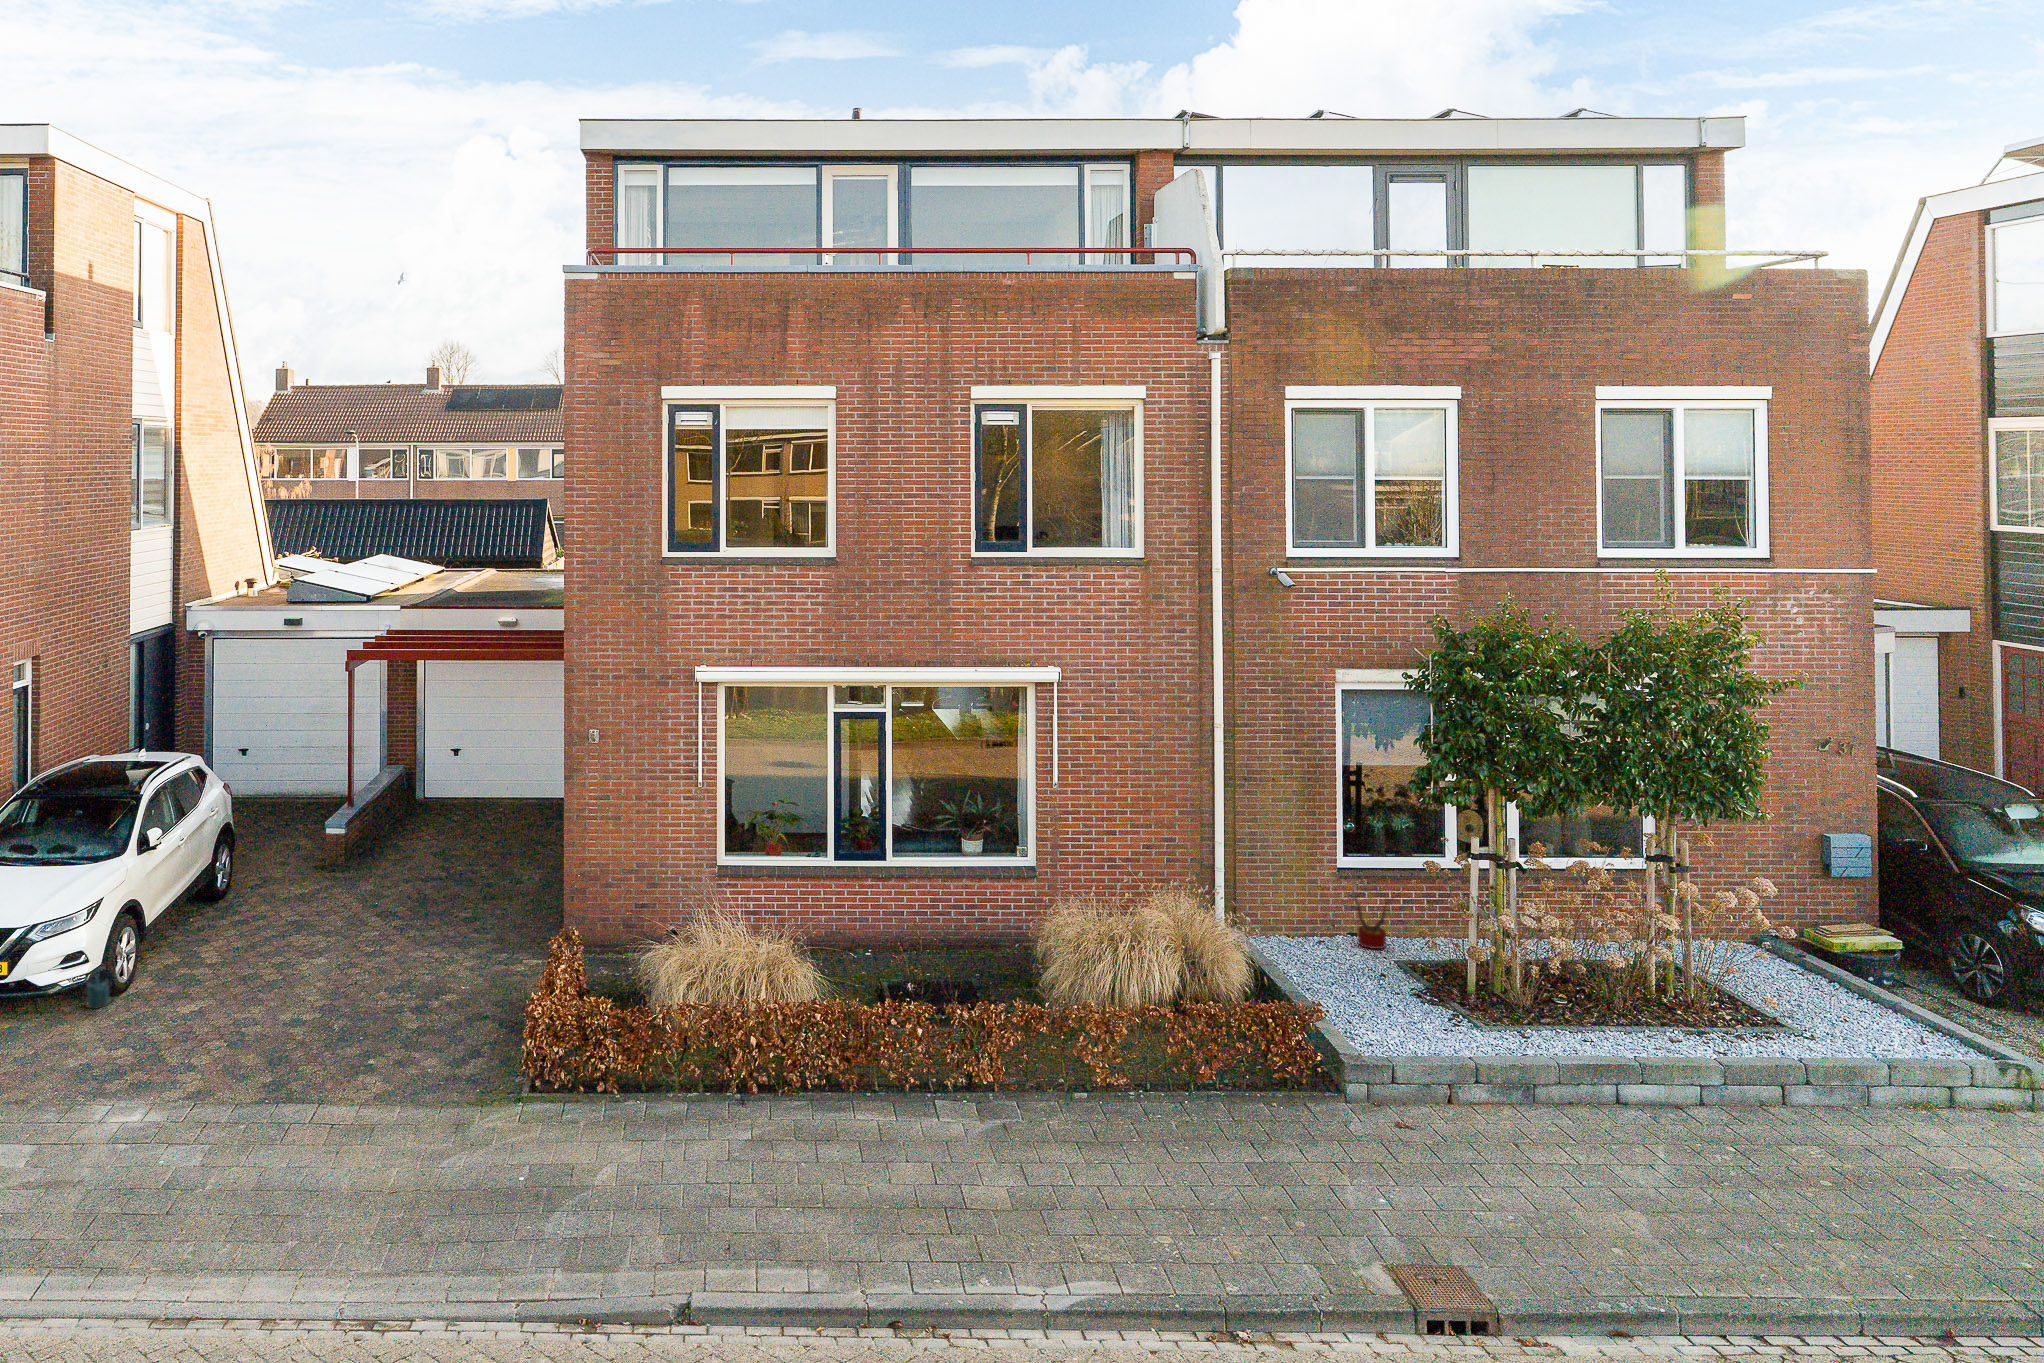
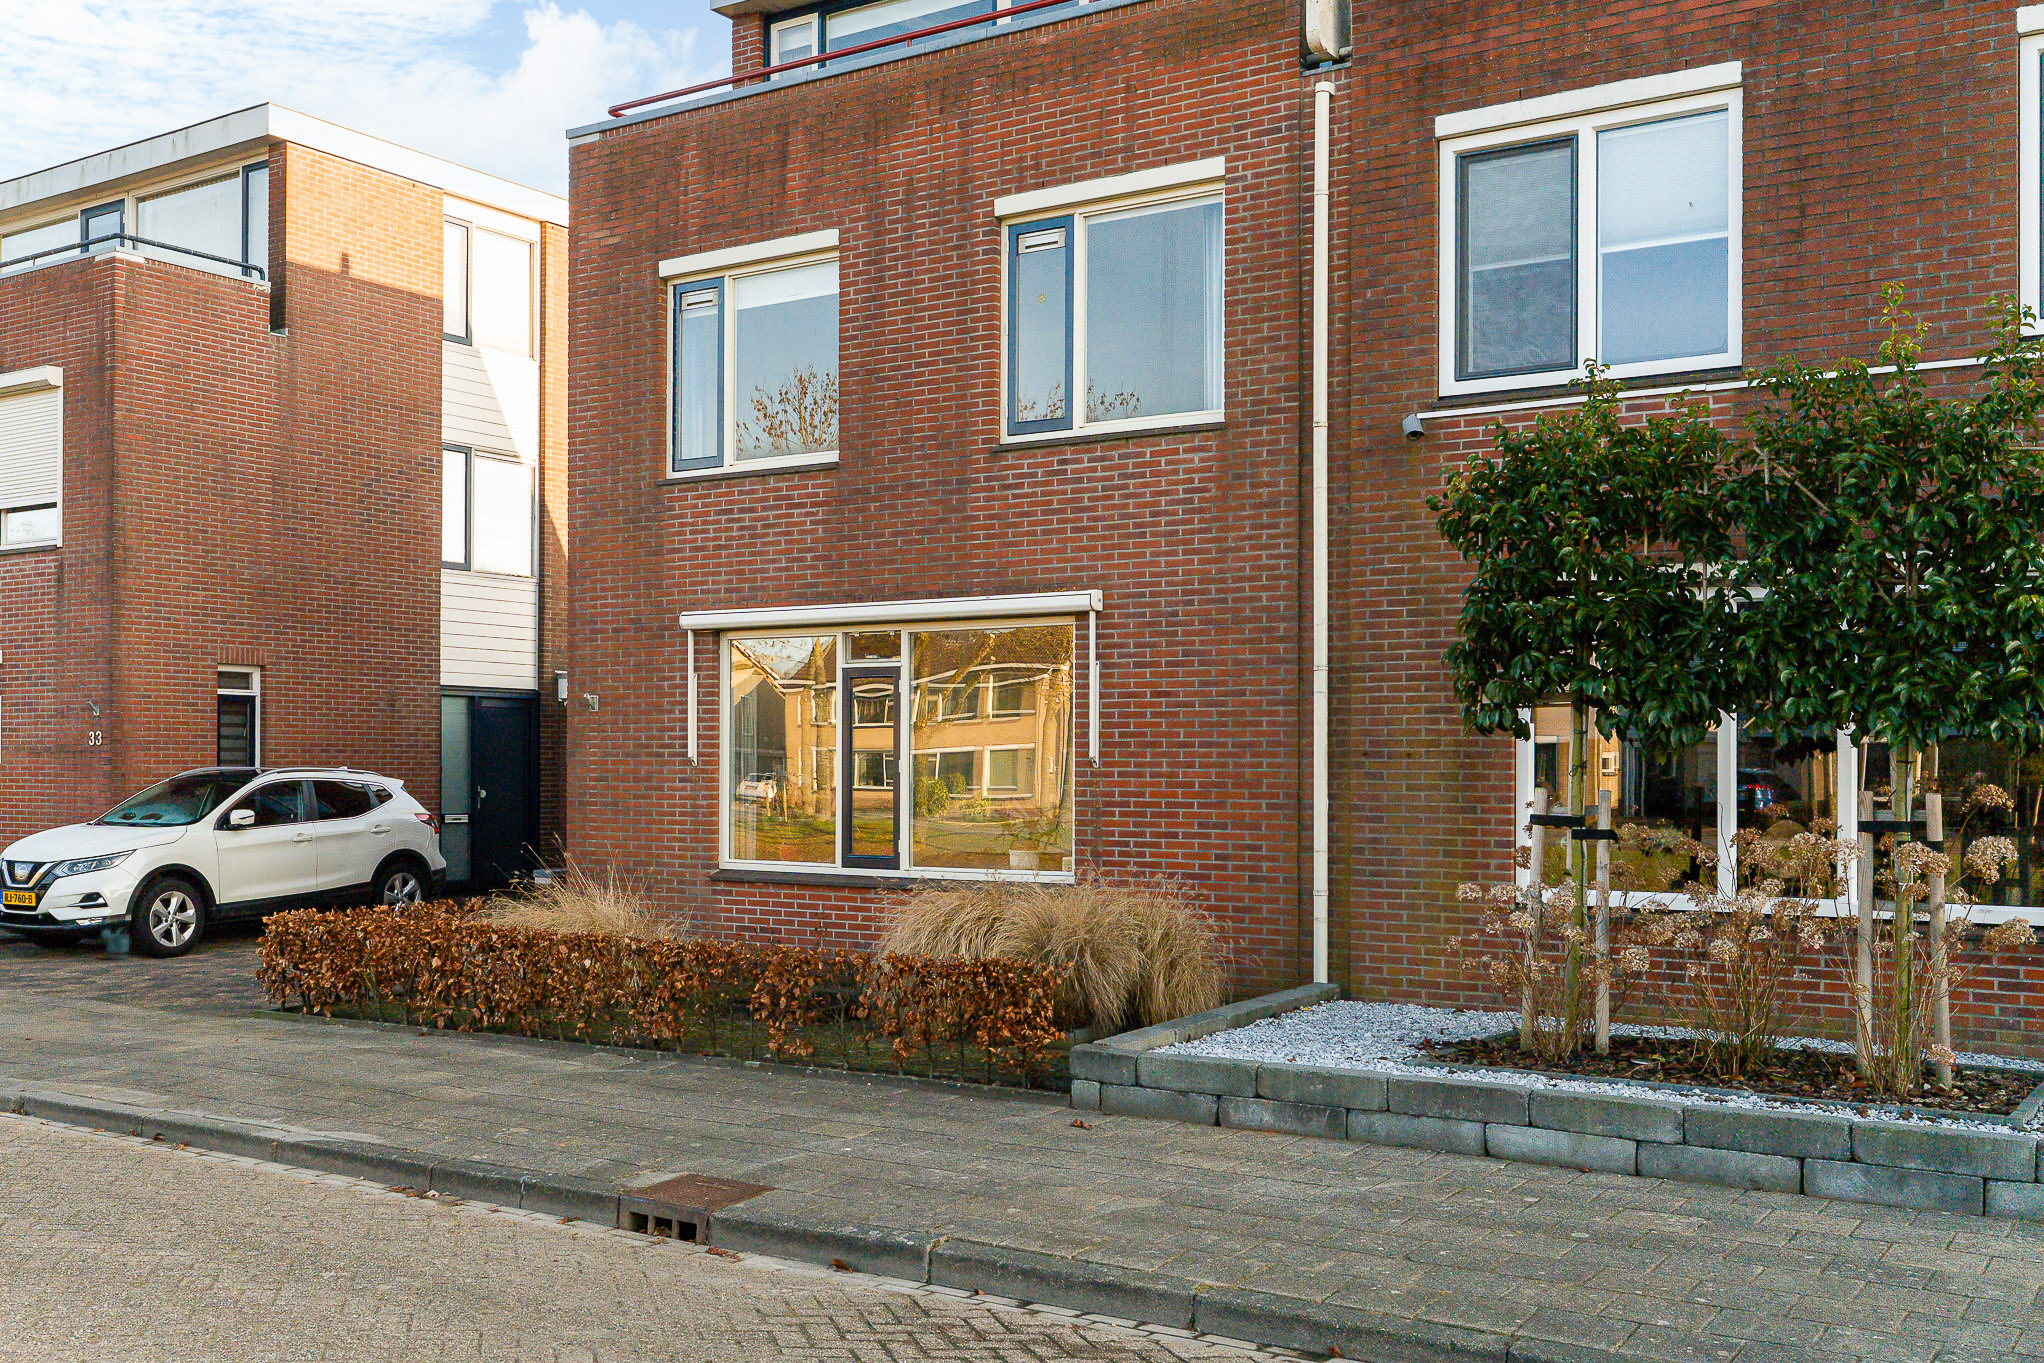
decorative plant: present [1339,881,1413,949] -> none [1535,926,1628,1044]

